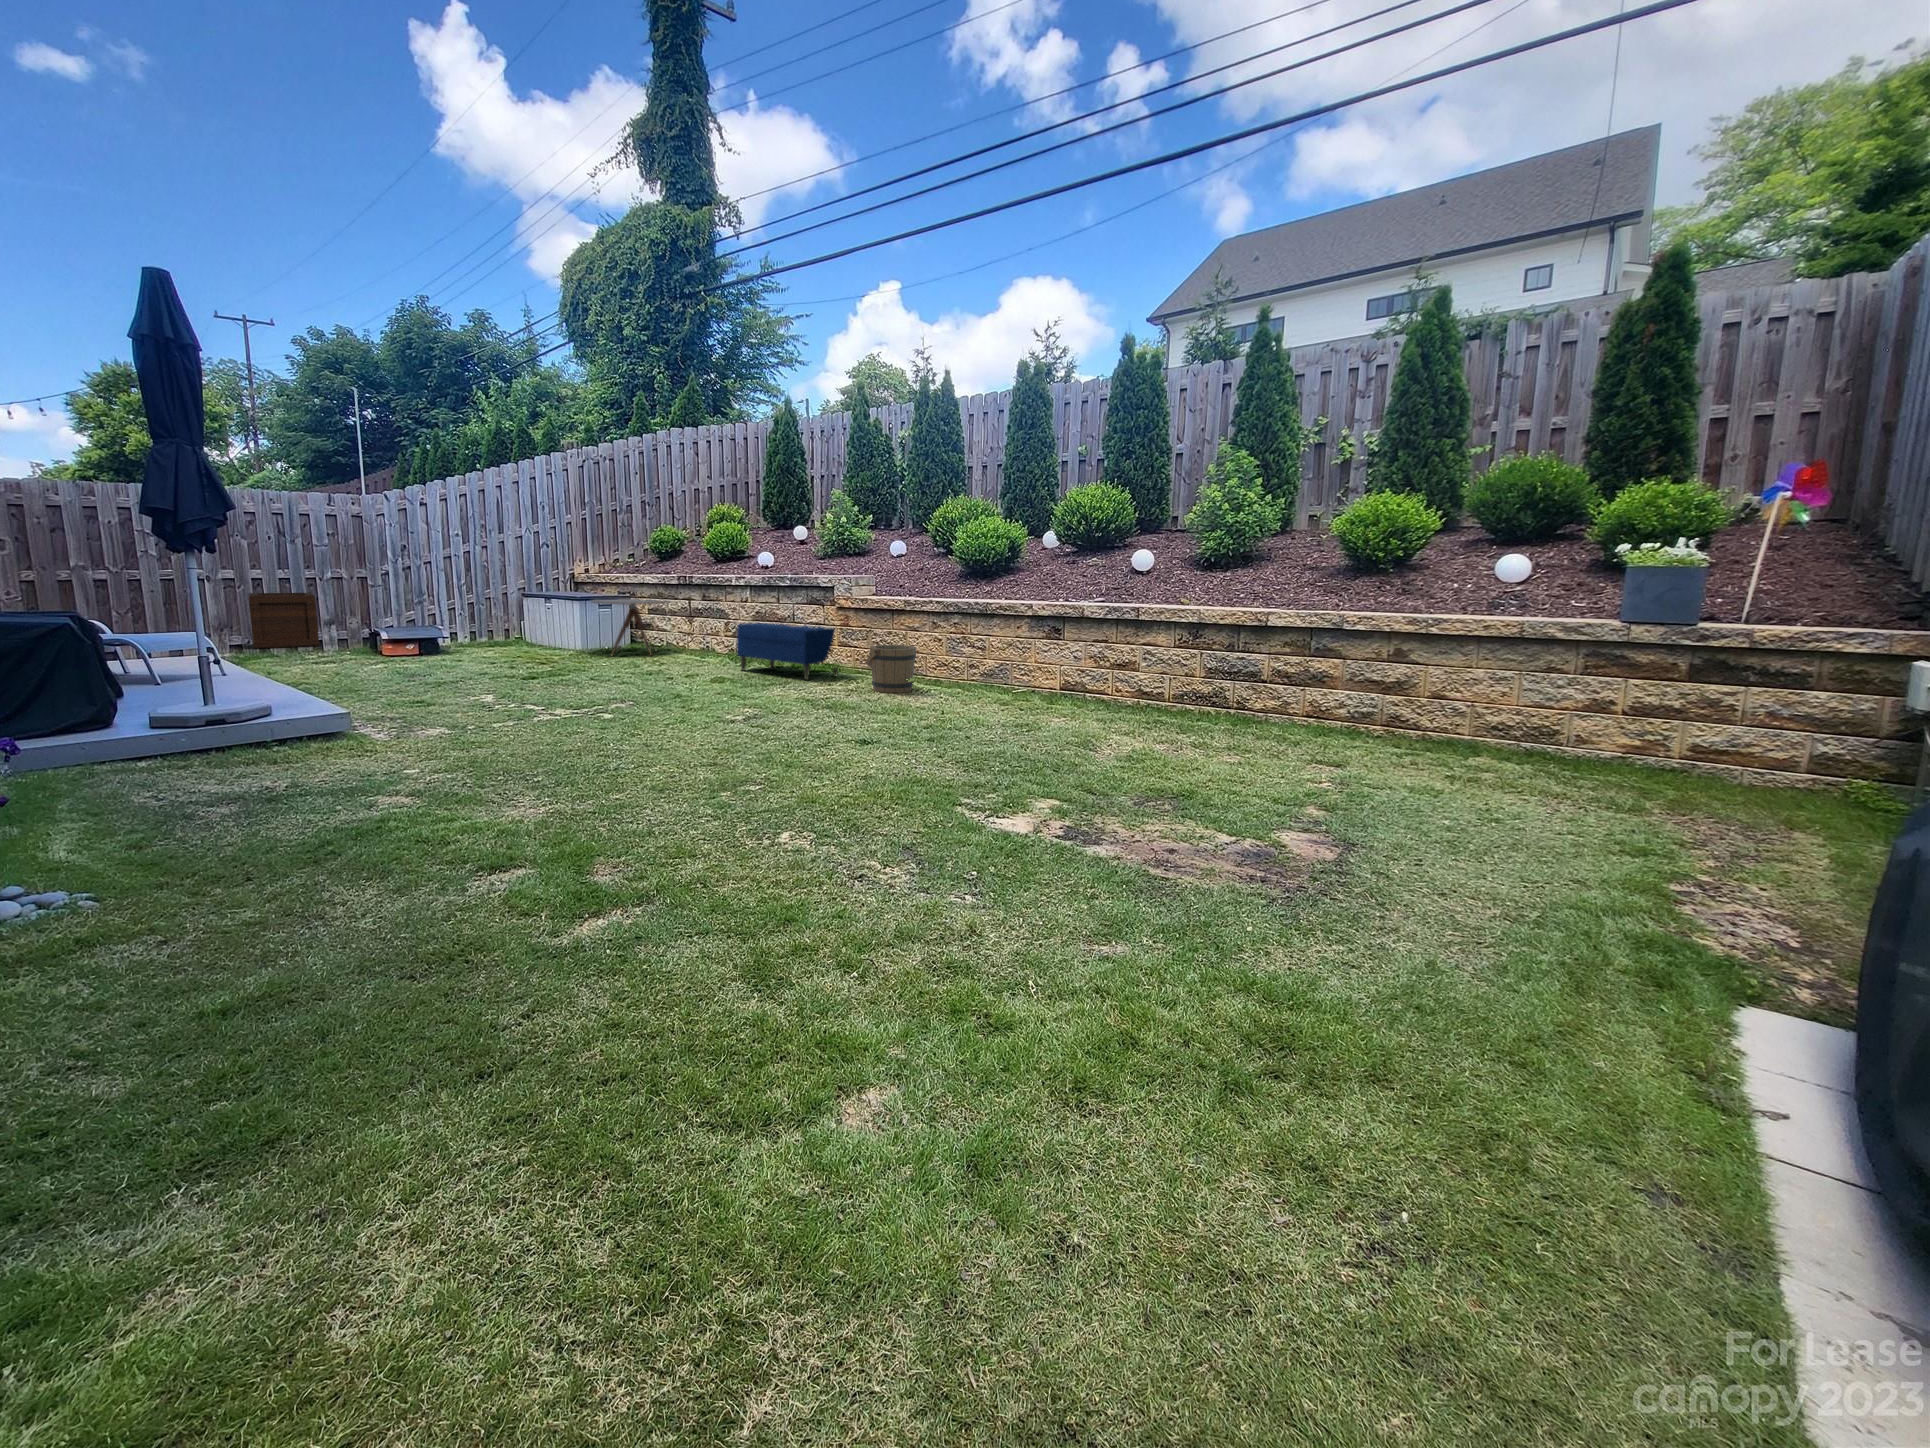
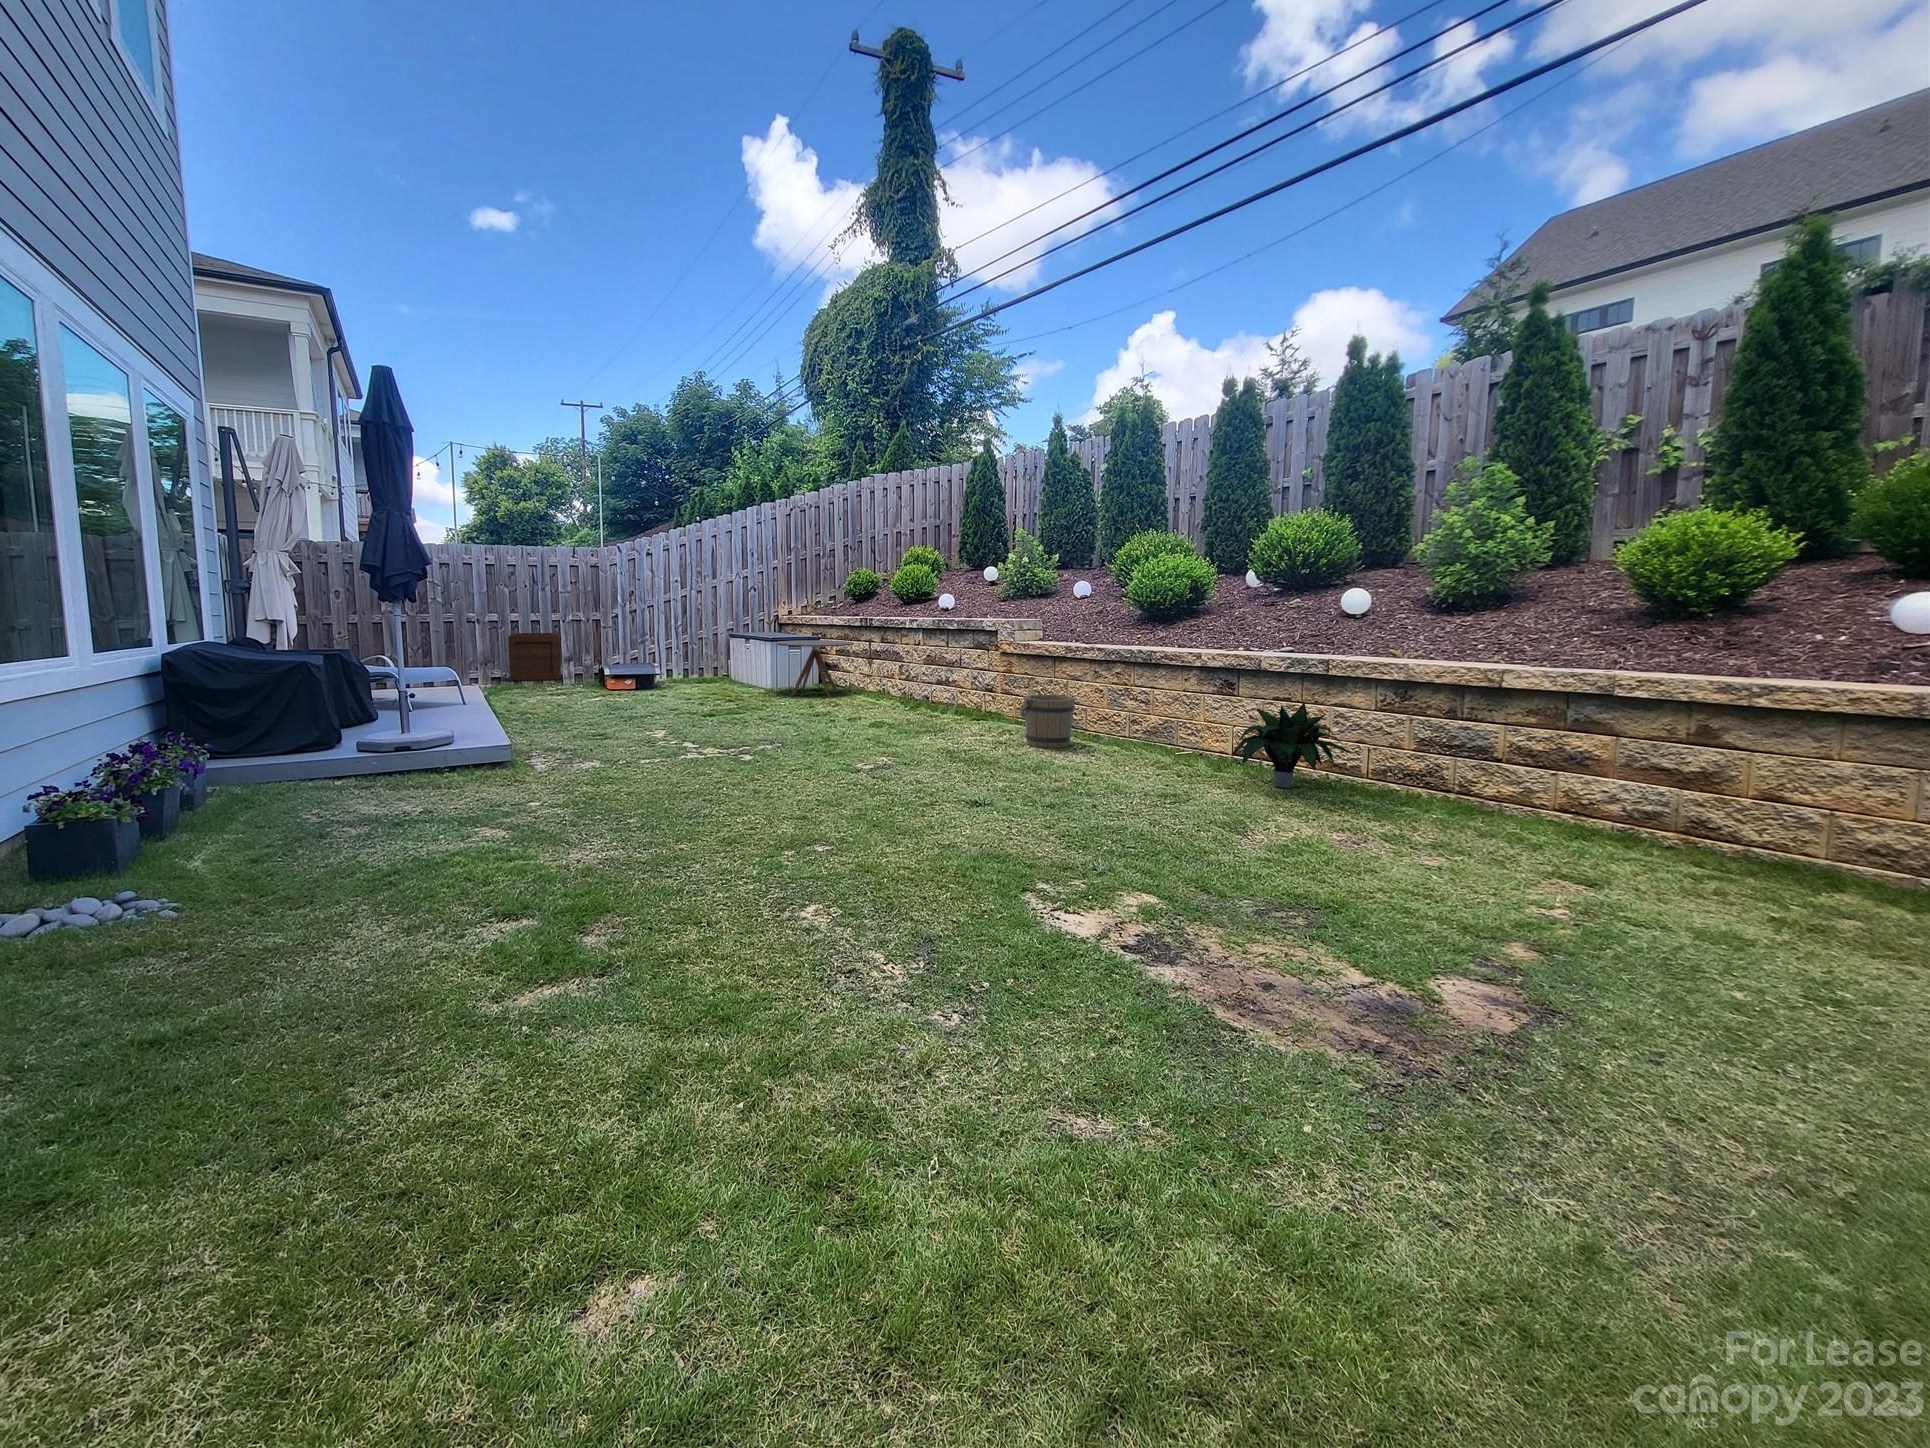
bench: present [737,622,838,680] -> none [900,666,1004,729]
potted plant: none [1066,642,1162,714] -> present [1231,703,1352,788]

